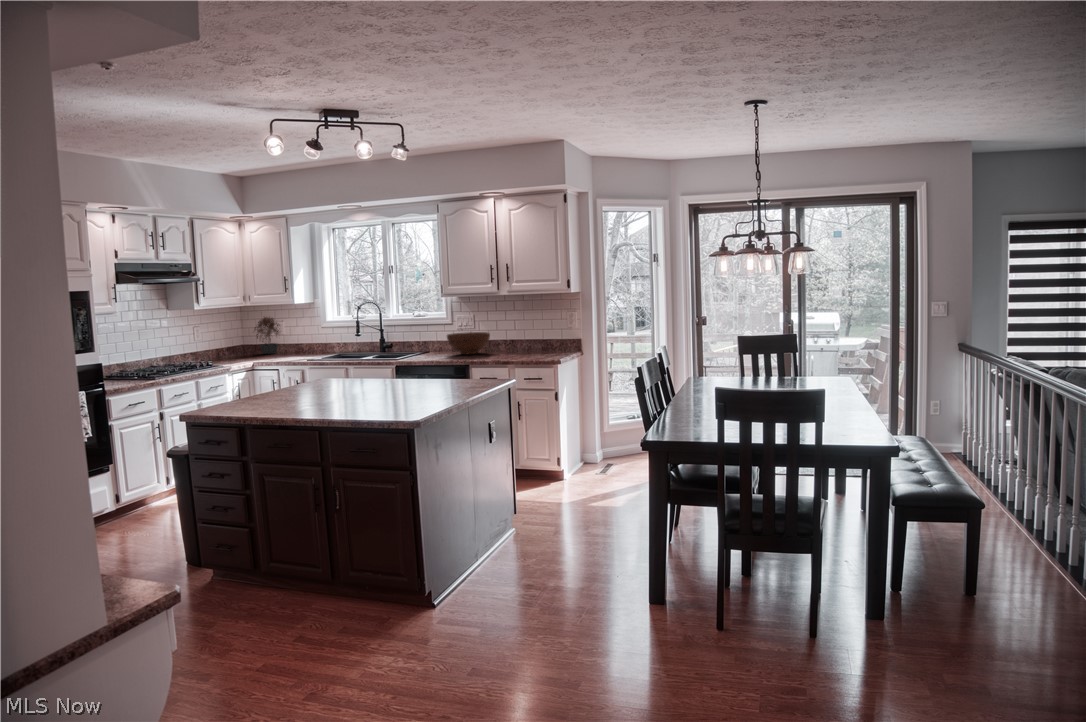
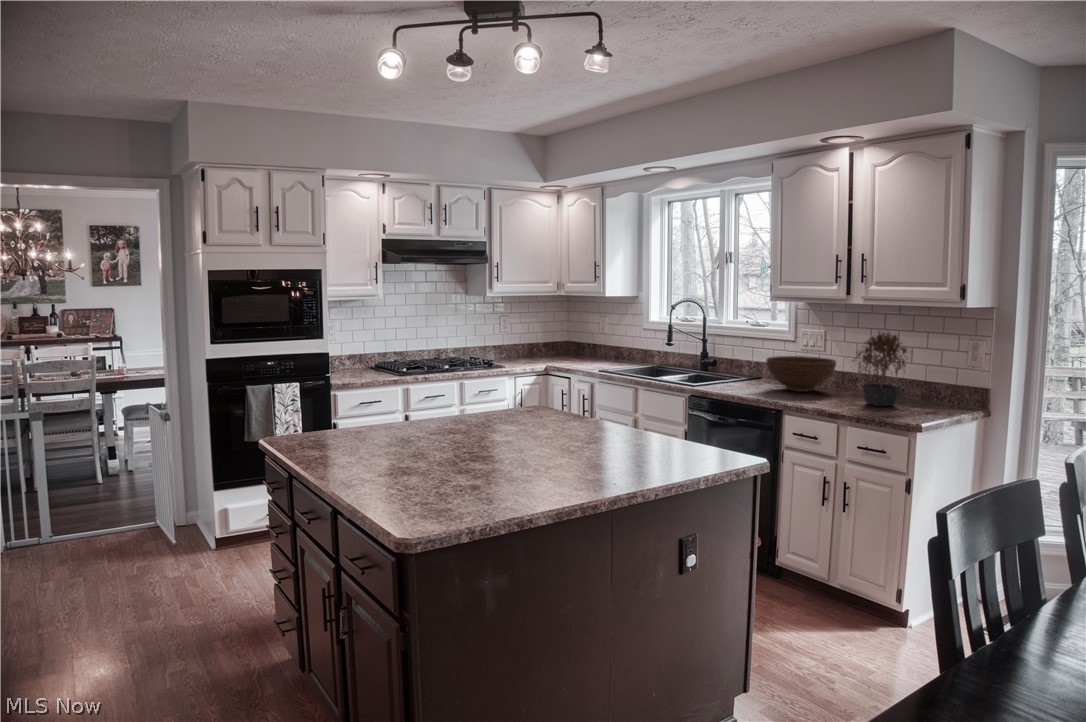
potted plant: present [254,317,279,354] -> present [853,332,907,406]

